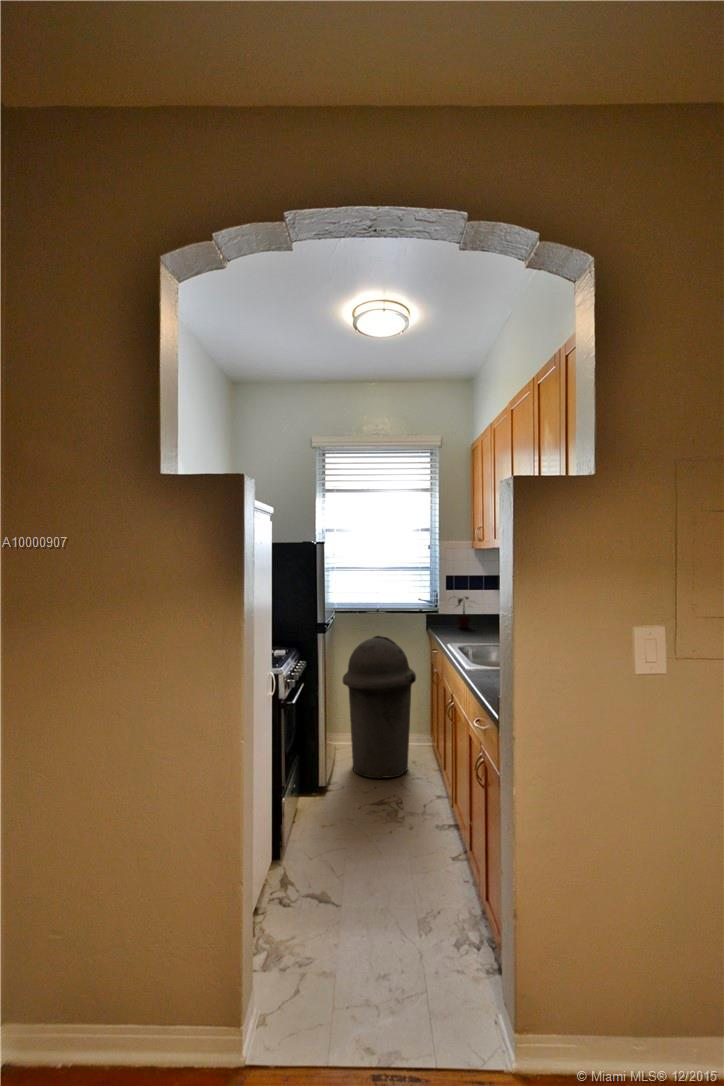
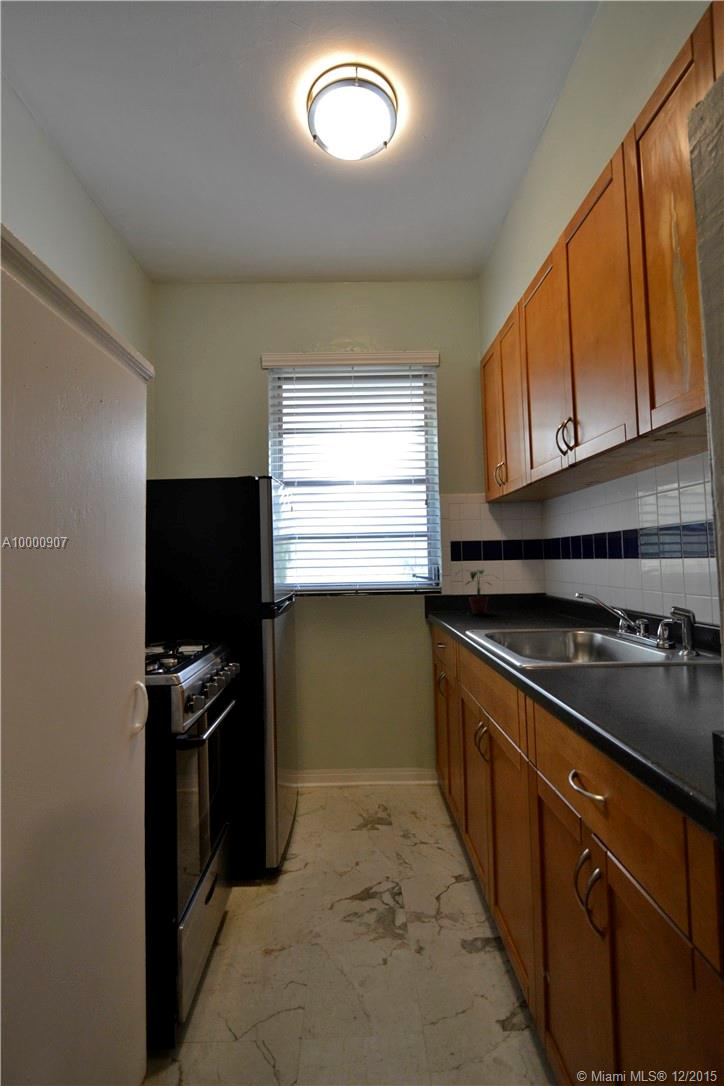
trash can: present [342,636,416,778] -> none [304,628,414,846]

